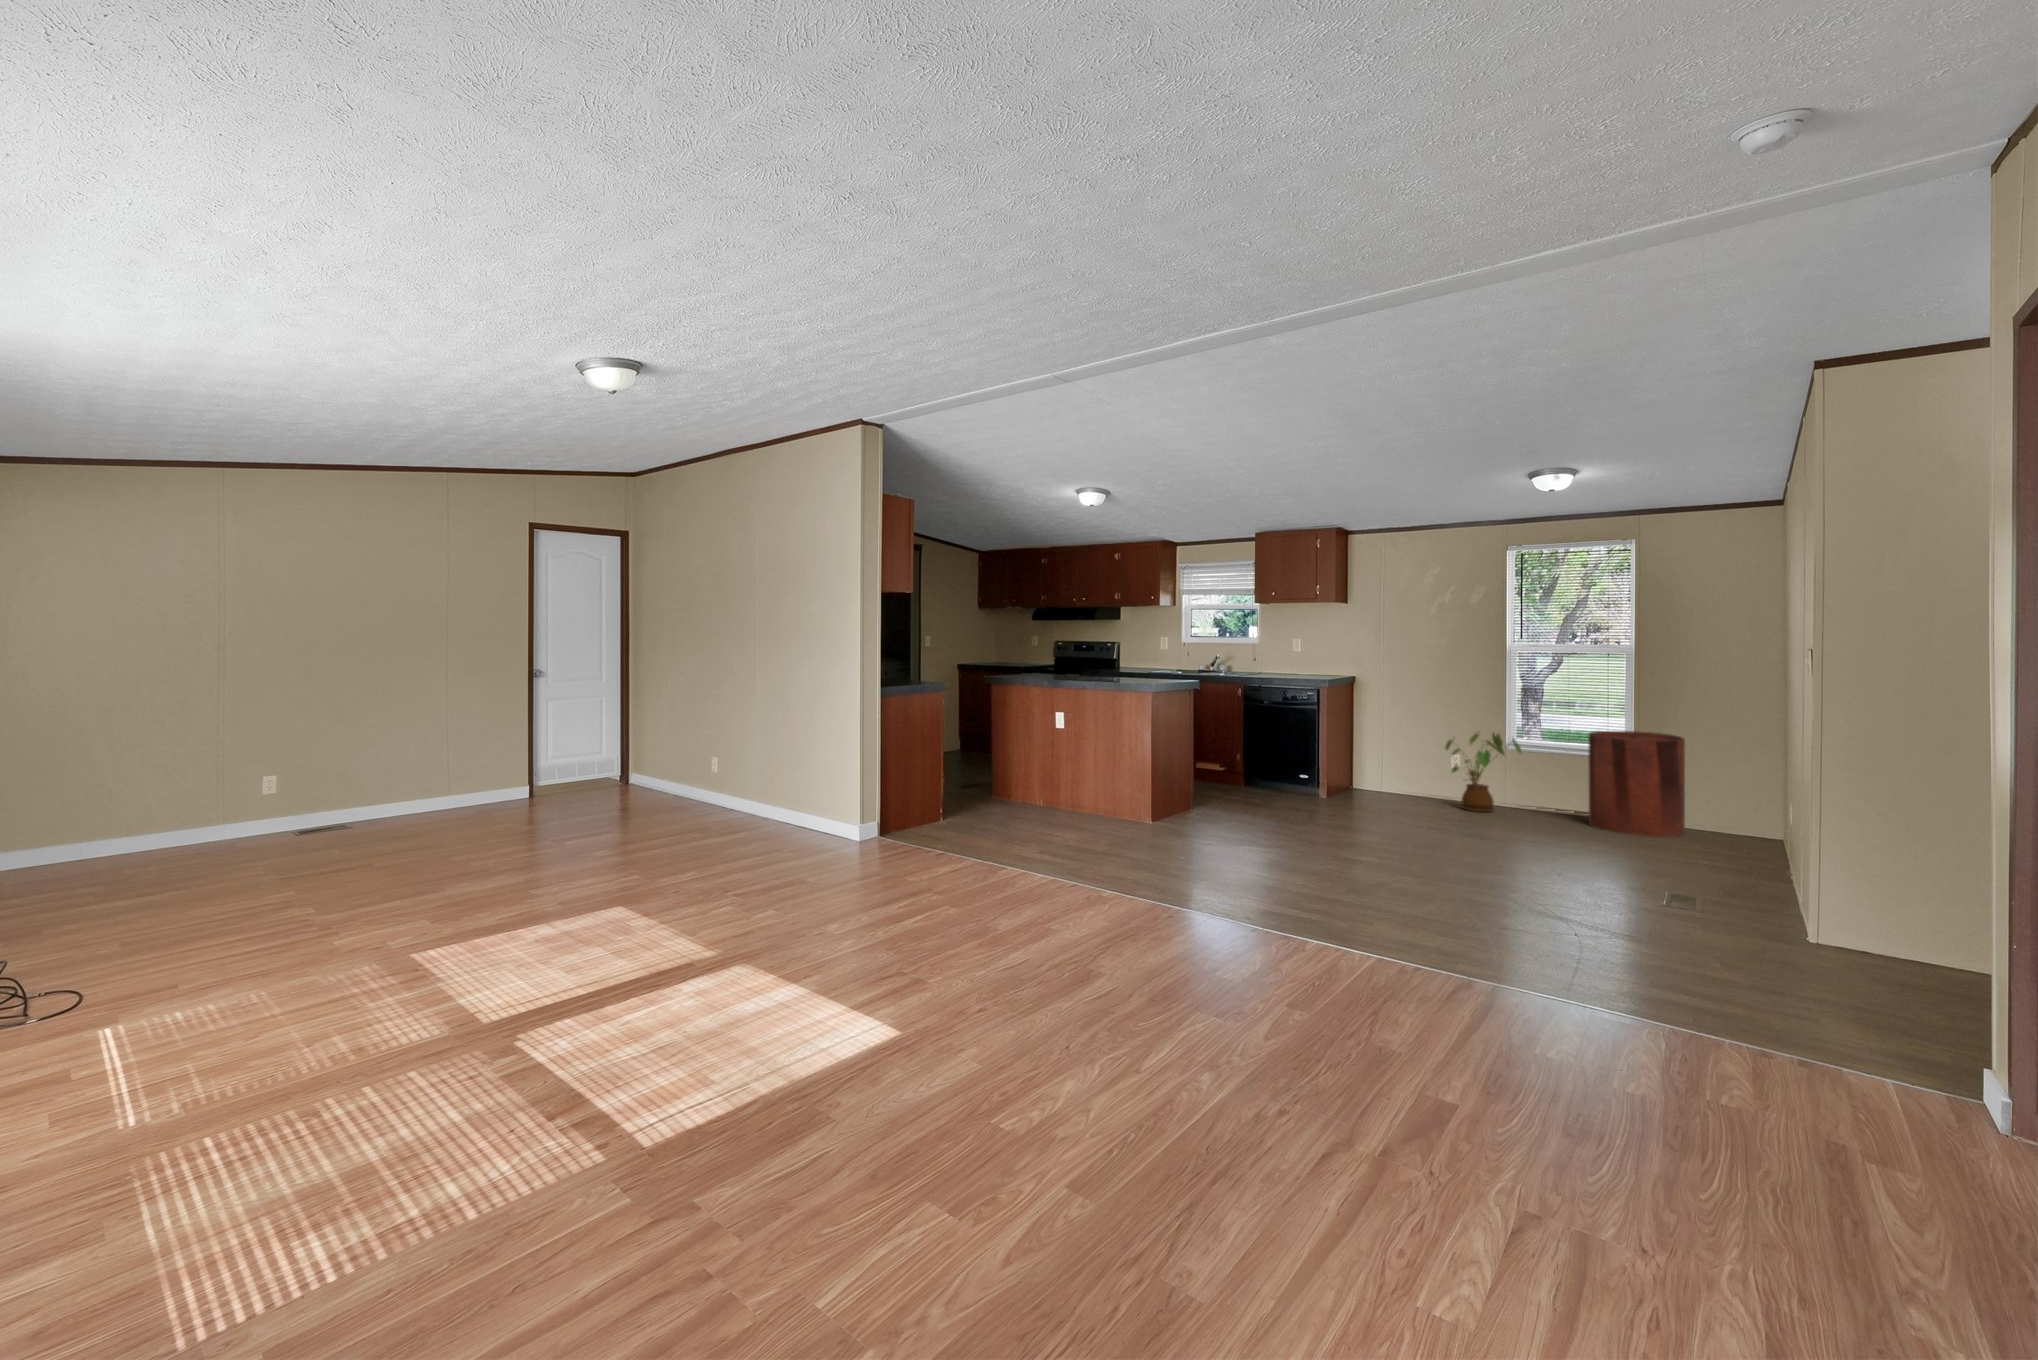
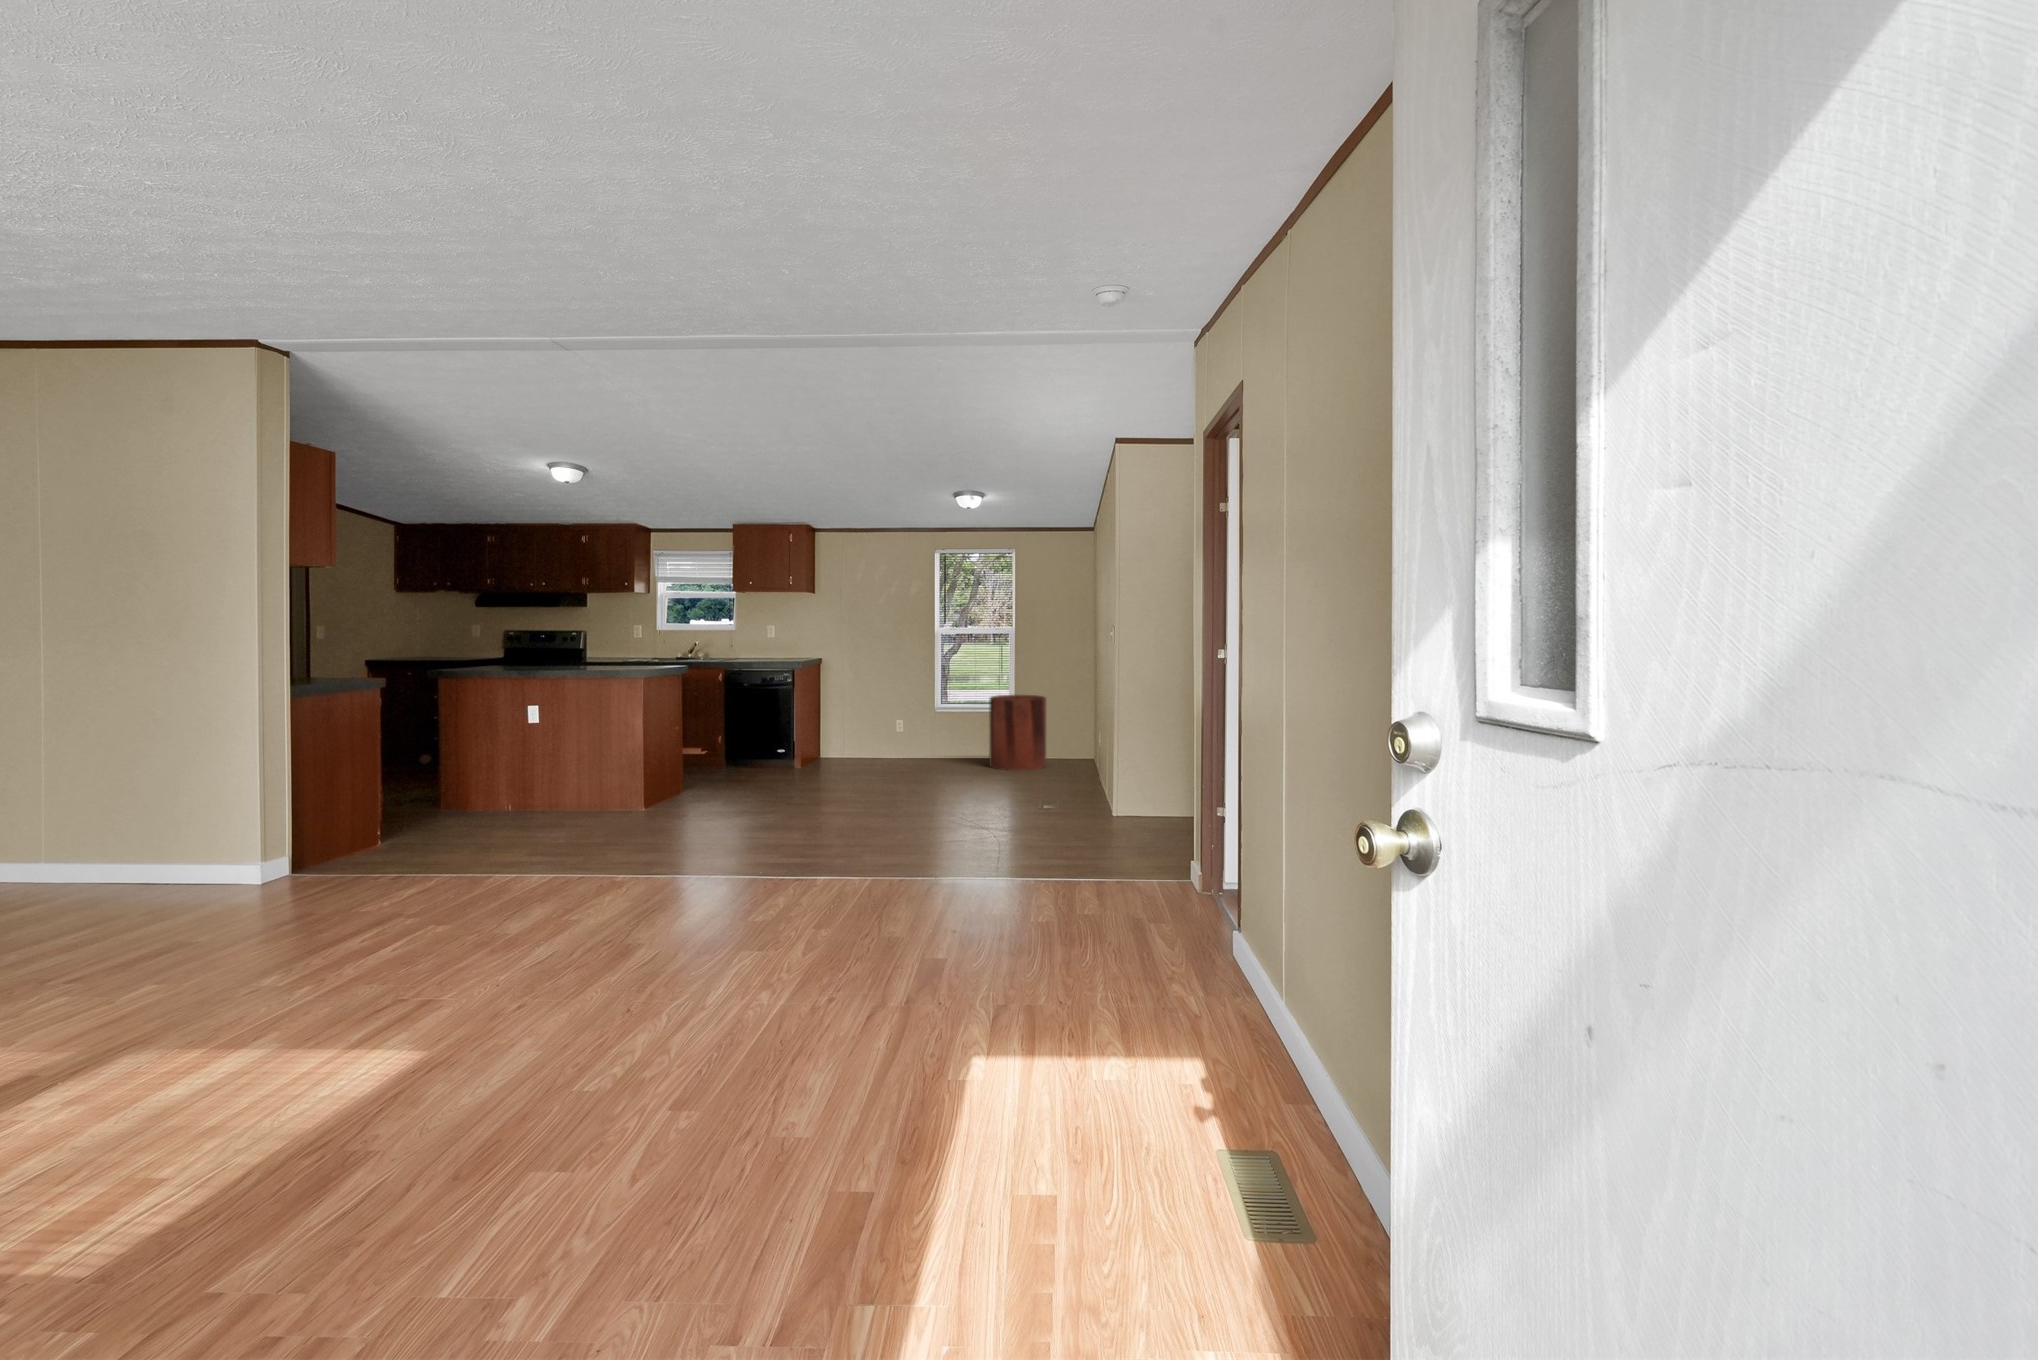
house plant: present [1445,733,1521,812] -> none [892,701,946,767]

